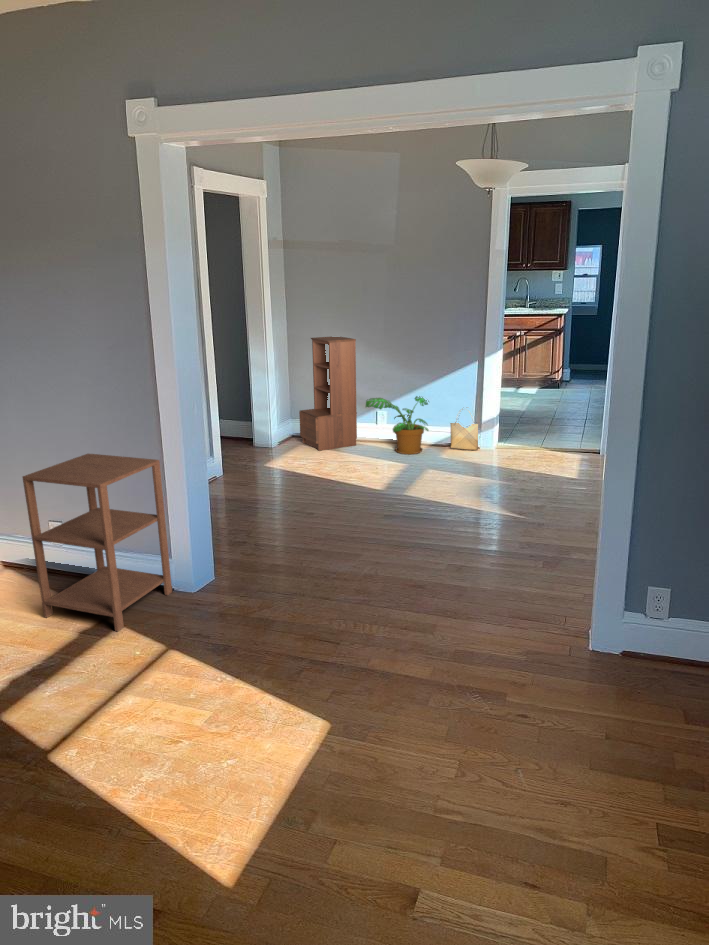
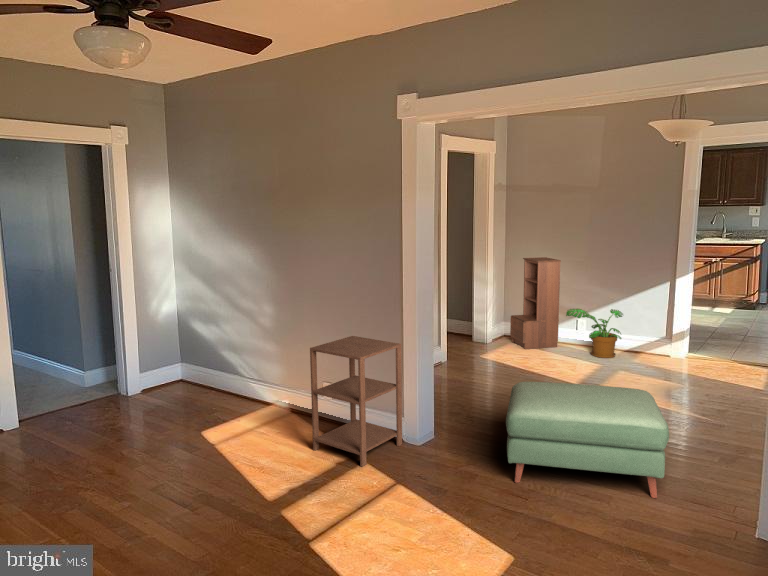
woven basket: present [450,412,479,450] -> none [642,321,671,359]
ottoman: none [307,492,499,624] -> present [506,381,669,498]

